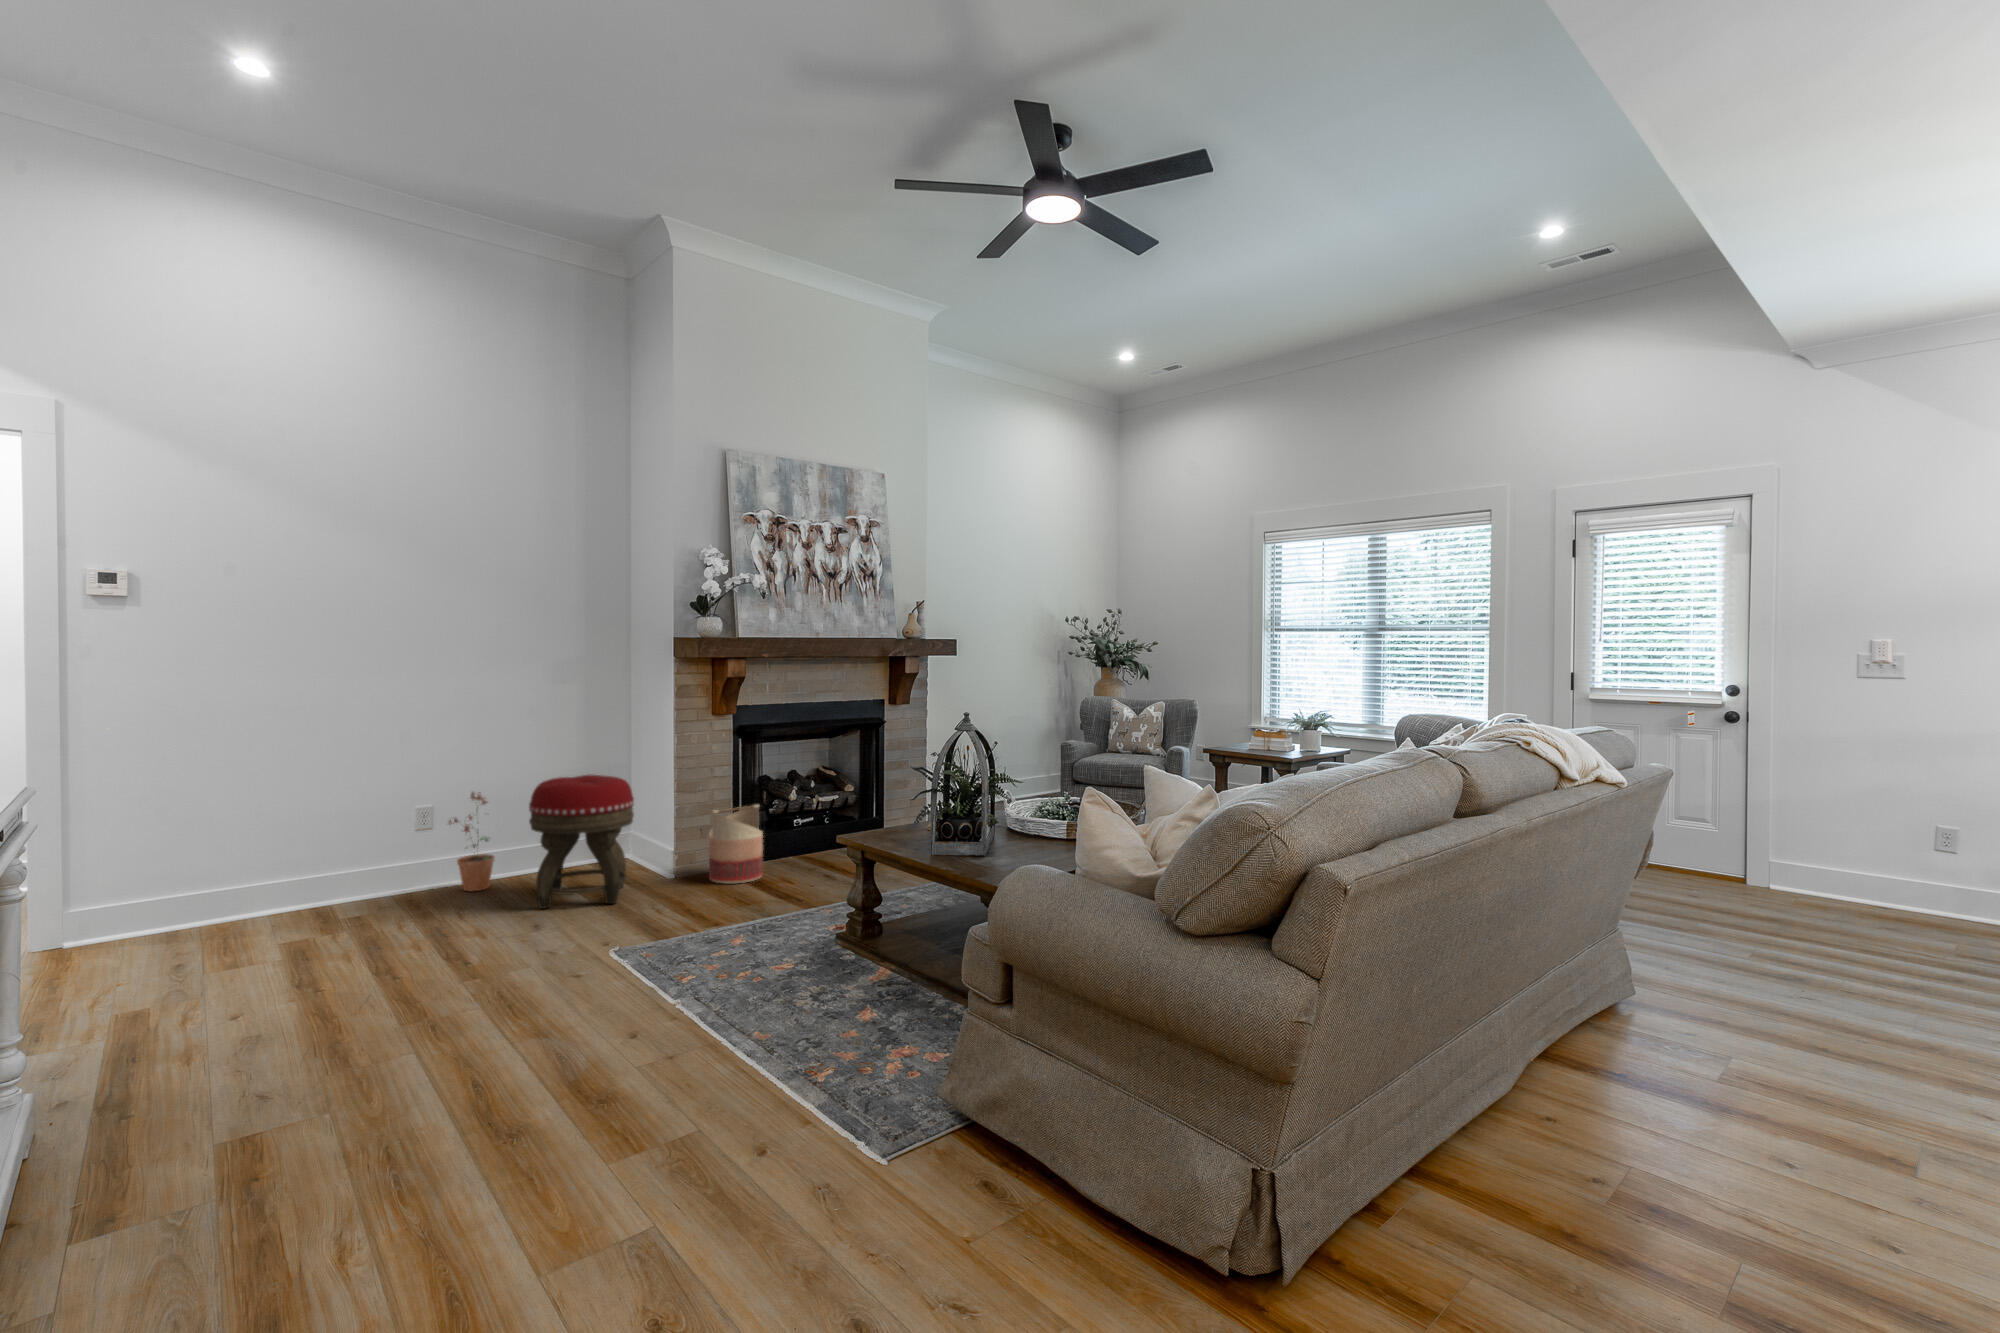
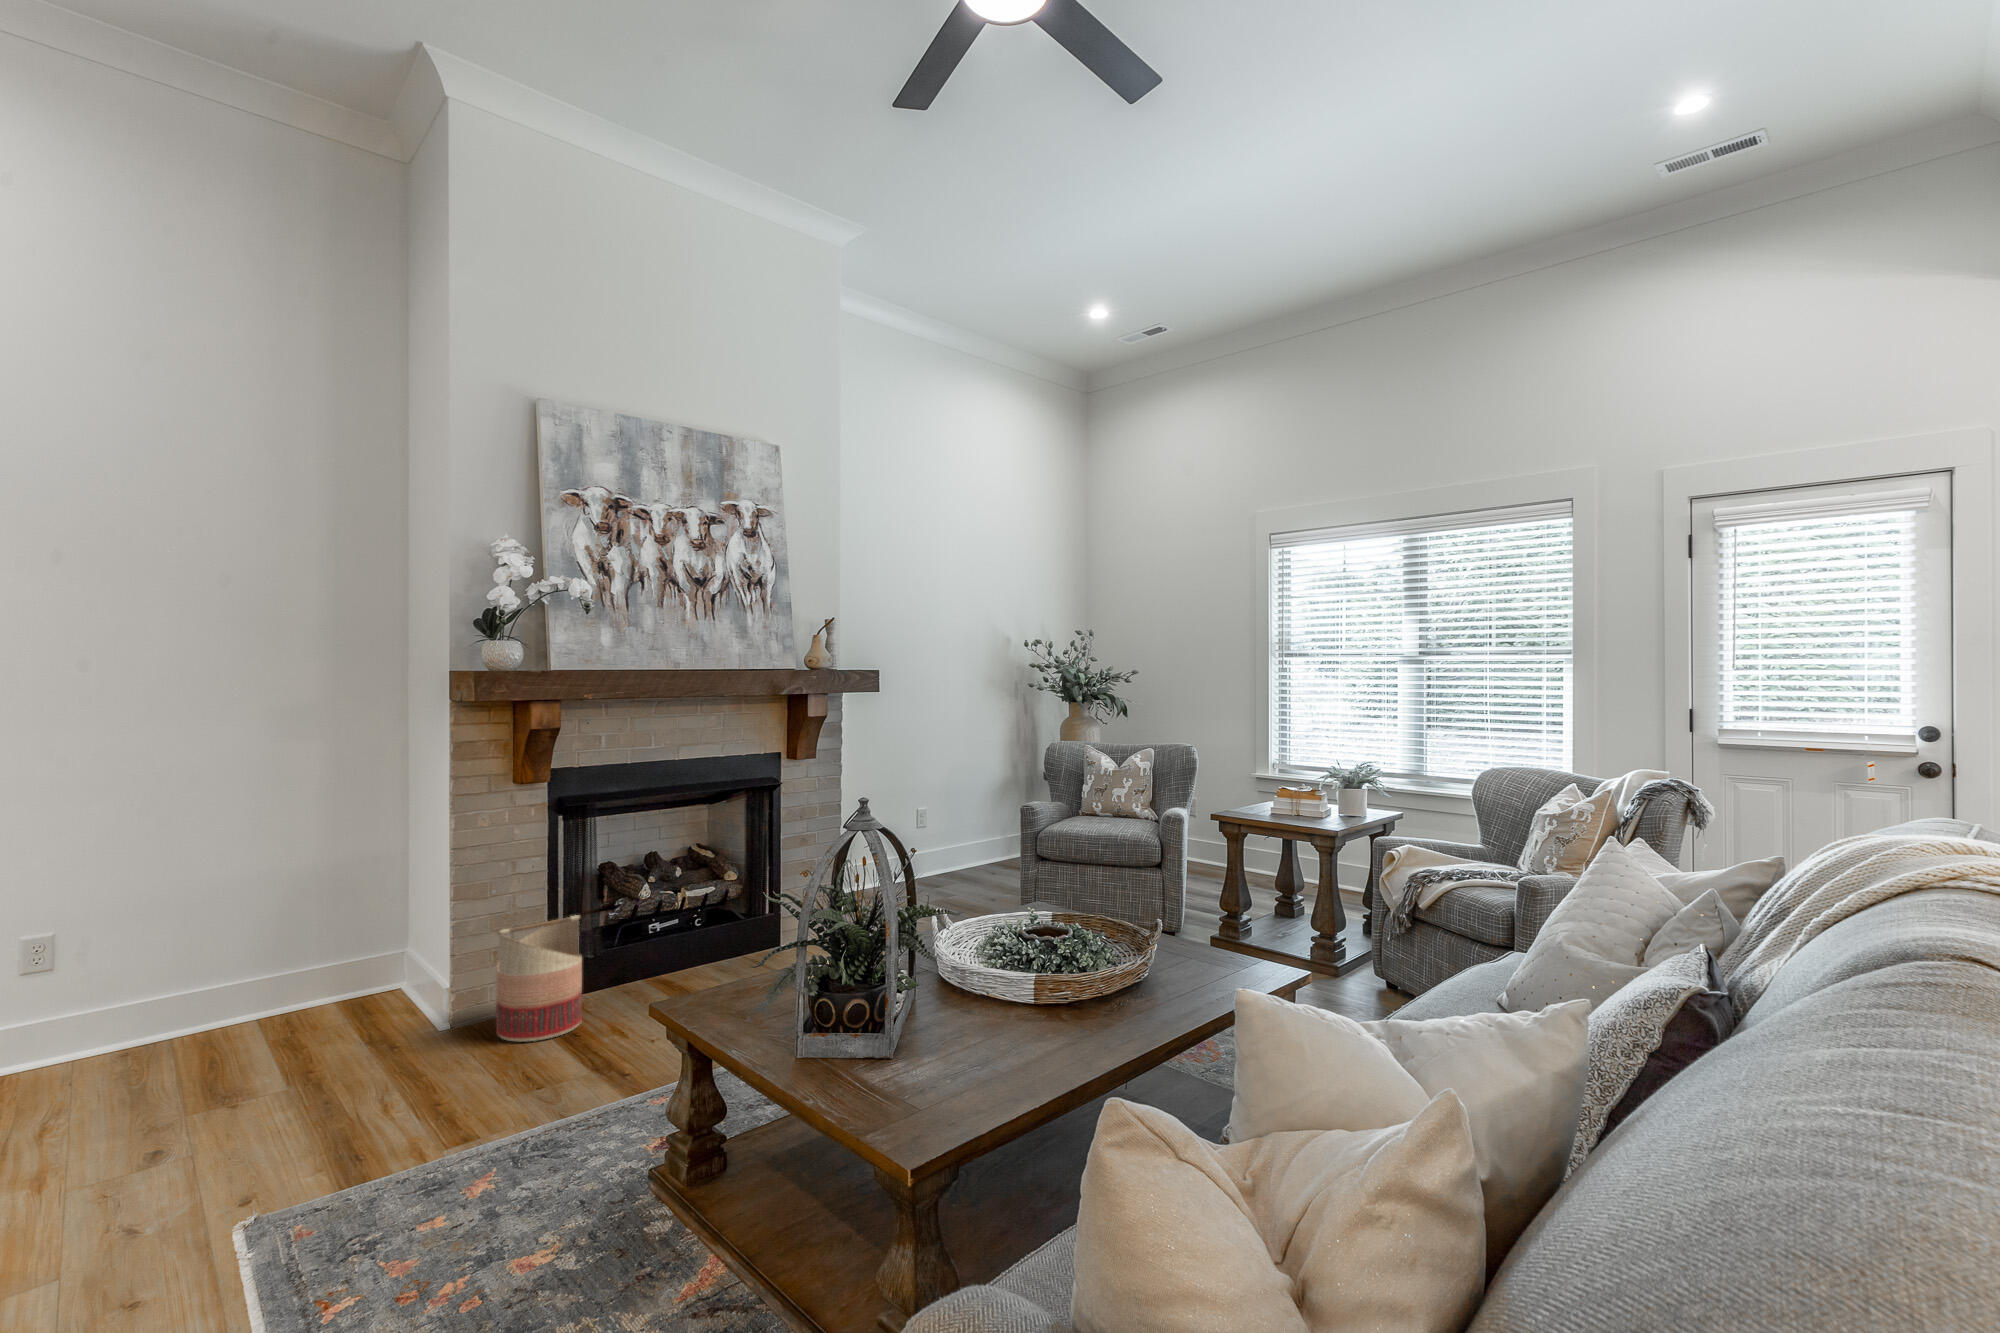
footstool: present [529,775,634,909] -> none [175,882,365,1111]
potted plant: present [449,792,495,891] -> none [65,910,148,1072]

